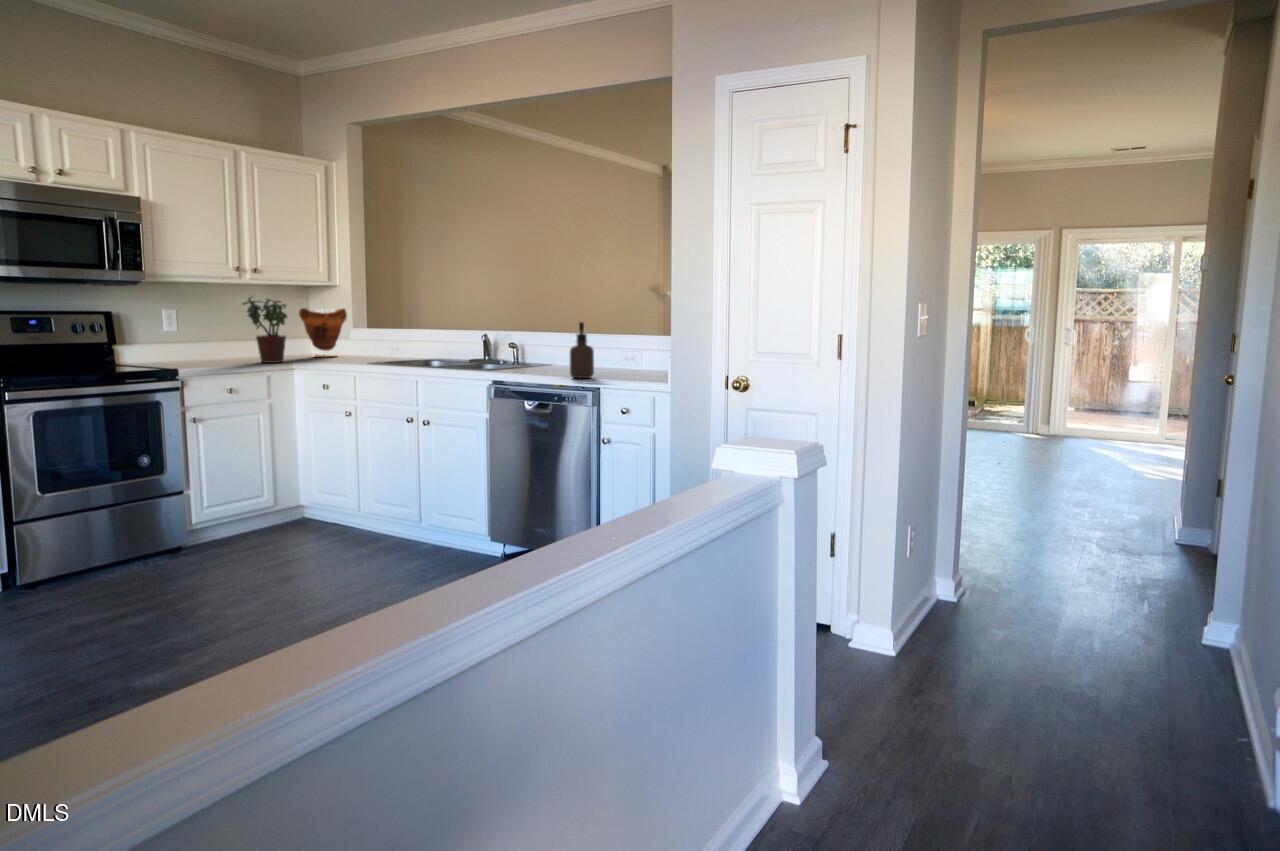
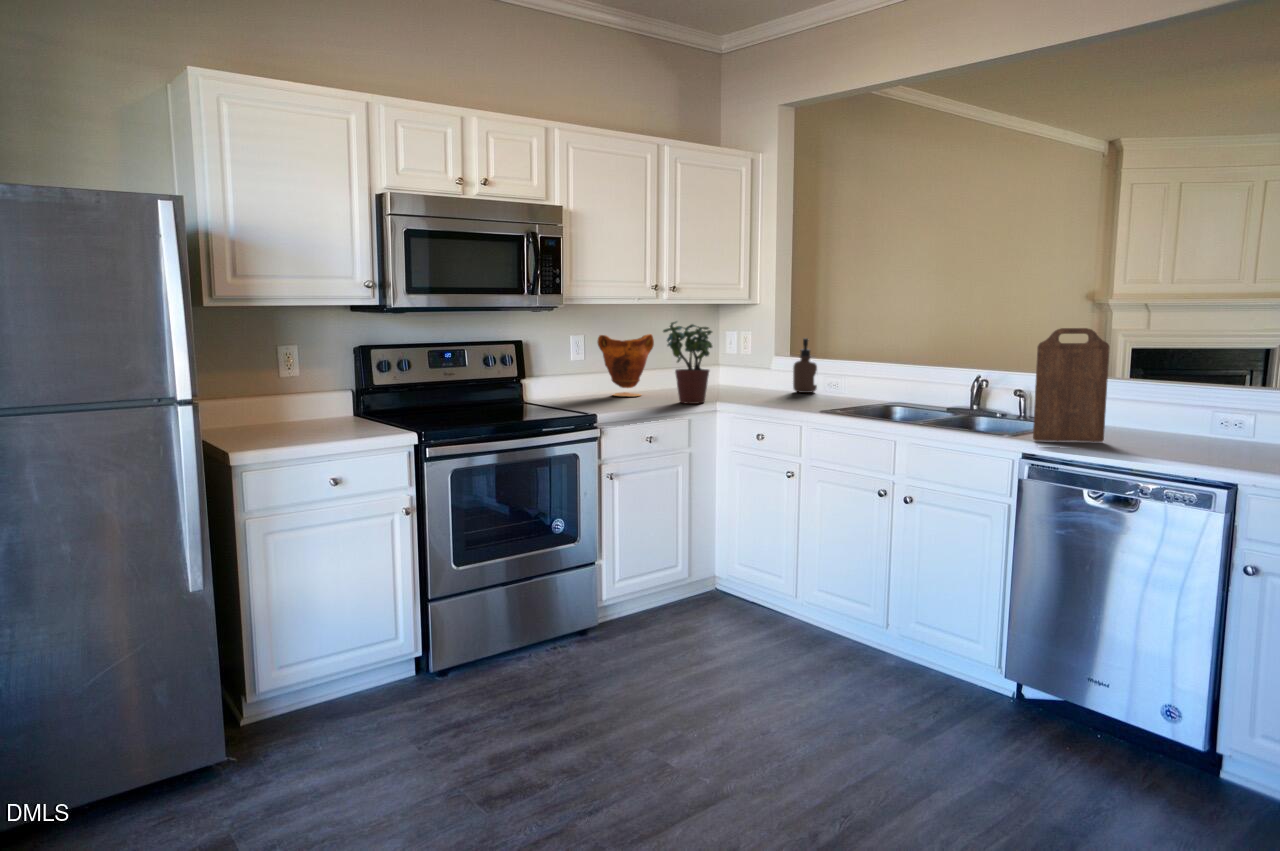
cutting board: none [496,299,541,376] -> present [1033,328,1109,442]
vase: present [299,308,347,357] -> present [598,334,654,396]
soap dispenser: present [570,322,594,378] -> present [793,338,817,393]

